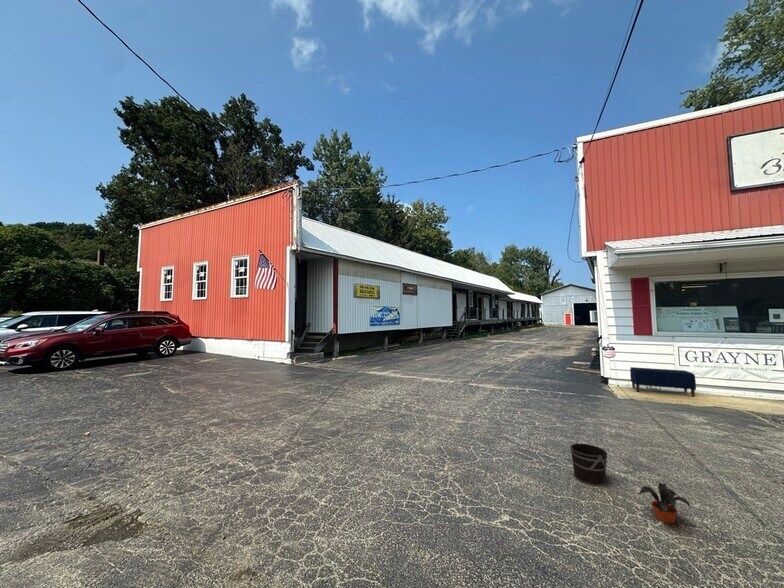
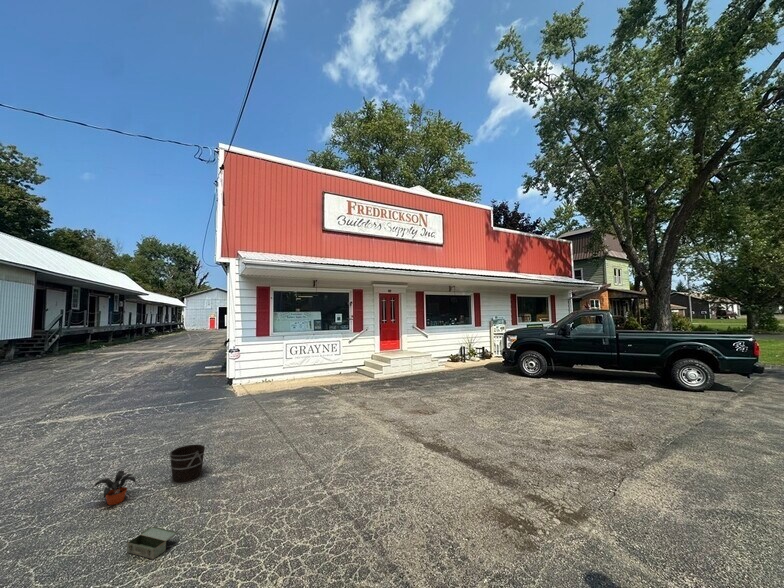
bench: present [630,367,696,397] -> none [251,363,294,387]
potted plant: present [640,483,690,523] -> present [93,471,136,505]
toolbox: none [551,523,601,563] -> present [127,527,177,559]

